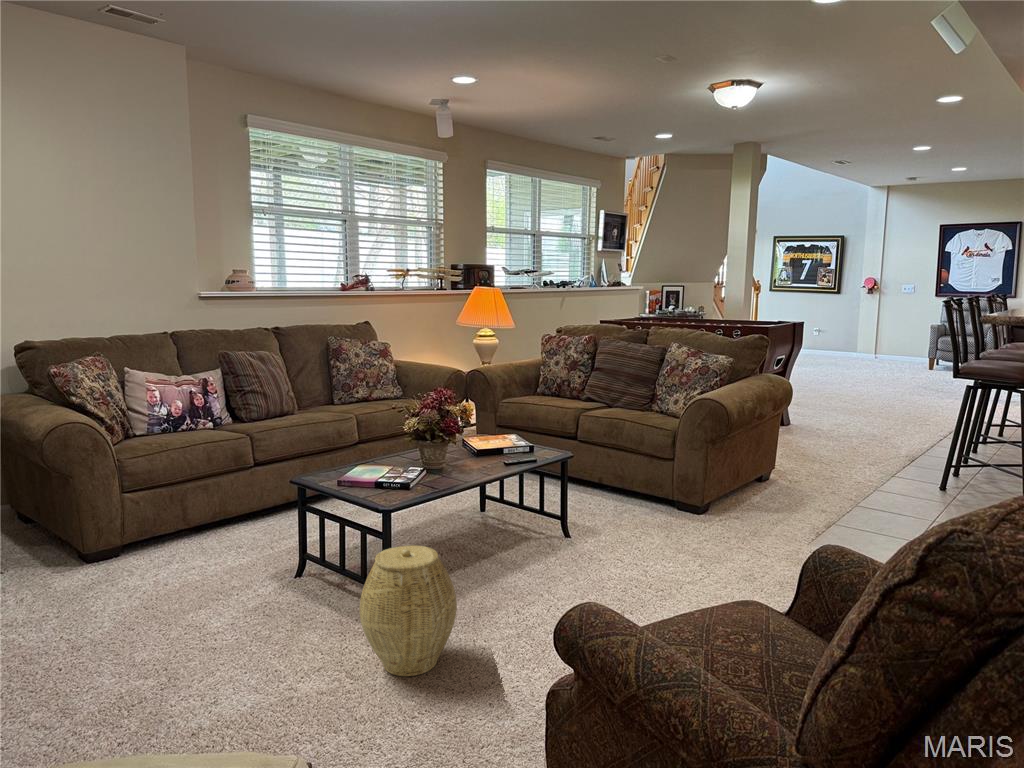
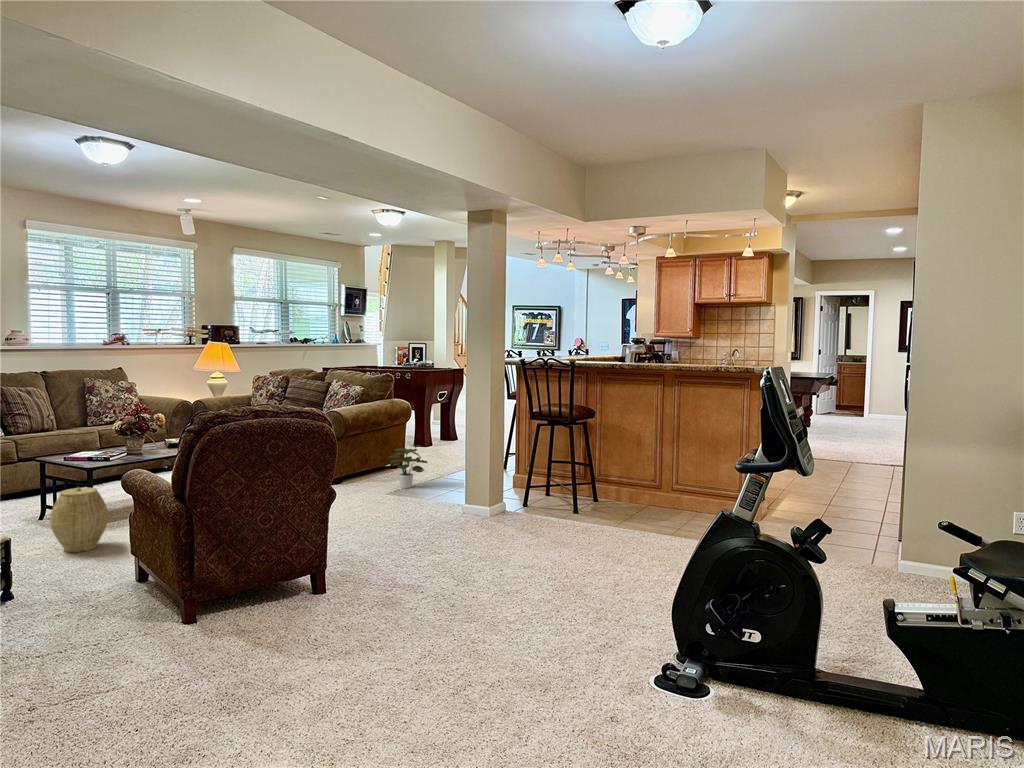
potted plant: none [804,441,881,514] -> present [388,445,428,488]

